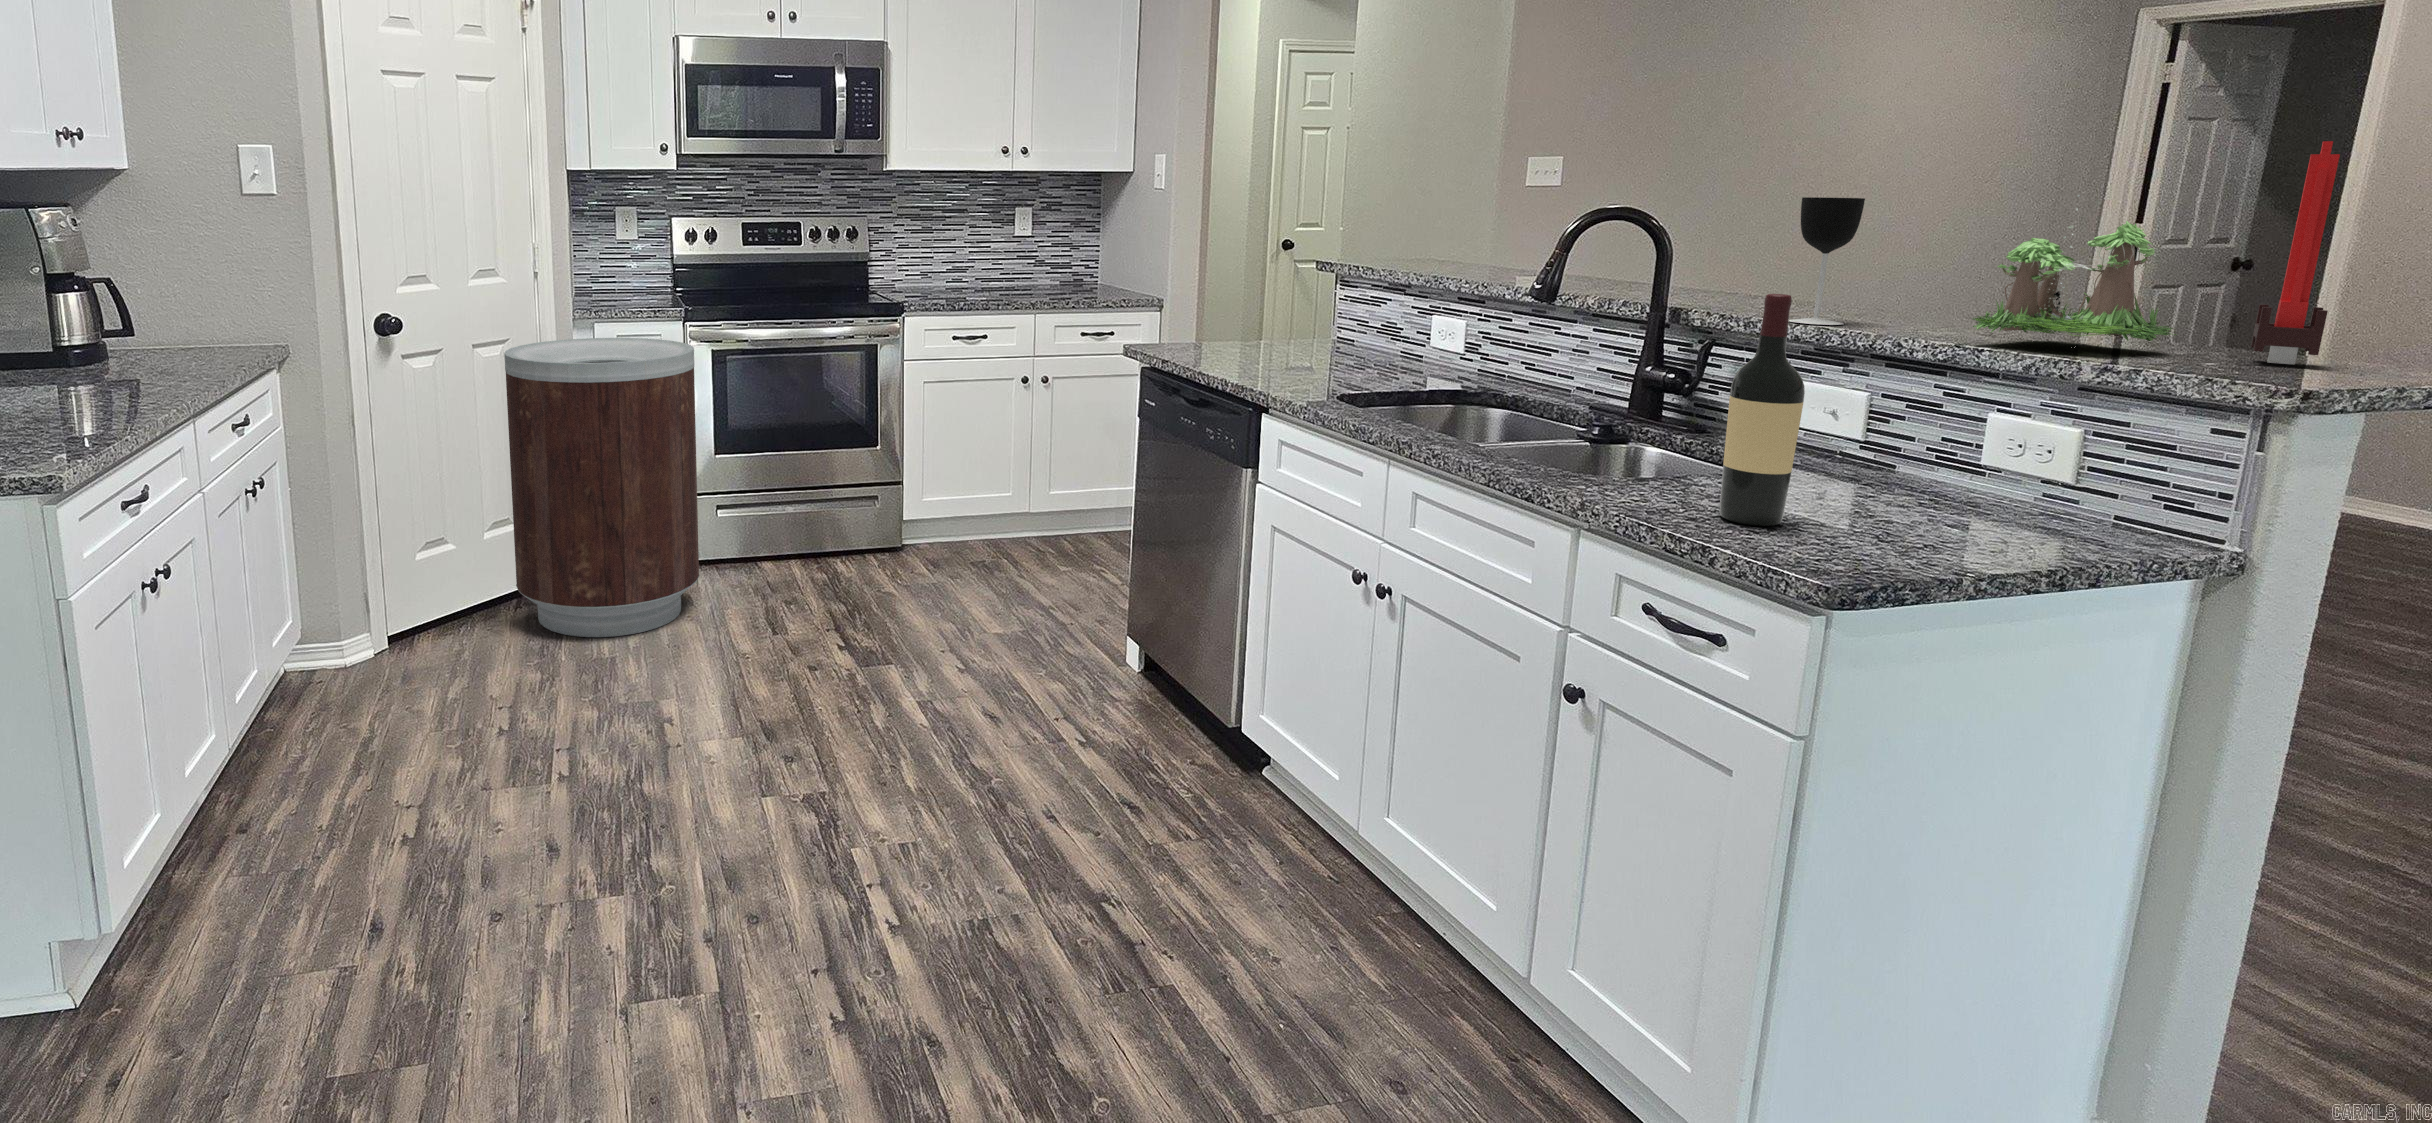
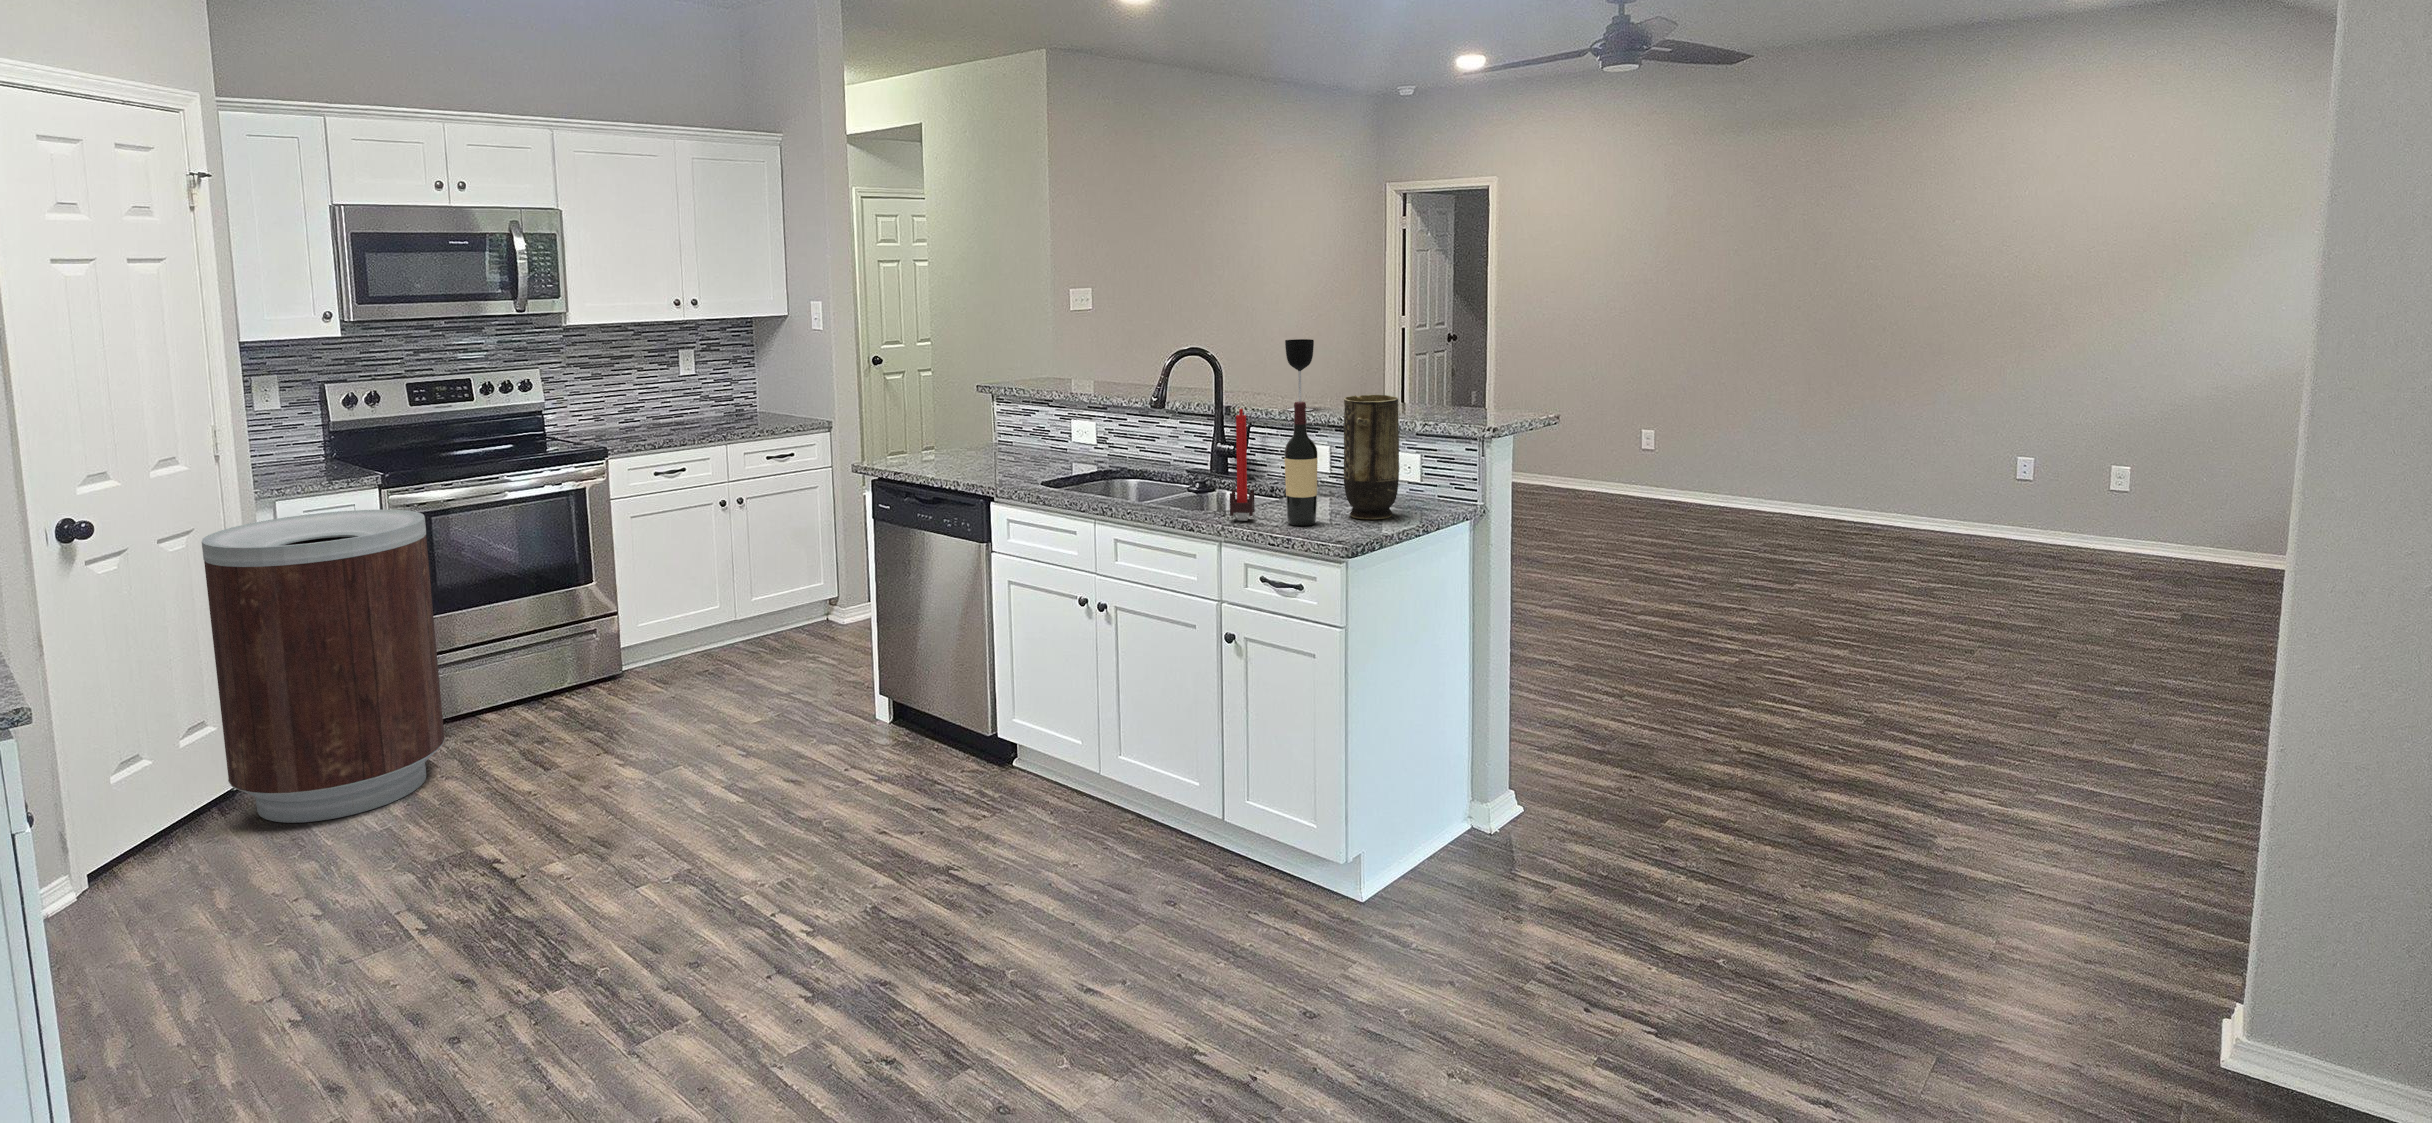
candle: present [2251,141,2340,364] -> present [1230,409,1255,520]
plant: present [1973,195,2173,341] -> none [1371,323,1451,415]
vase: none [1864,294,2026,539] -> present [1344,395,1399,519]

